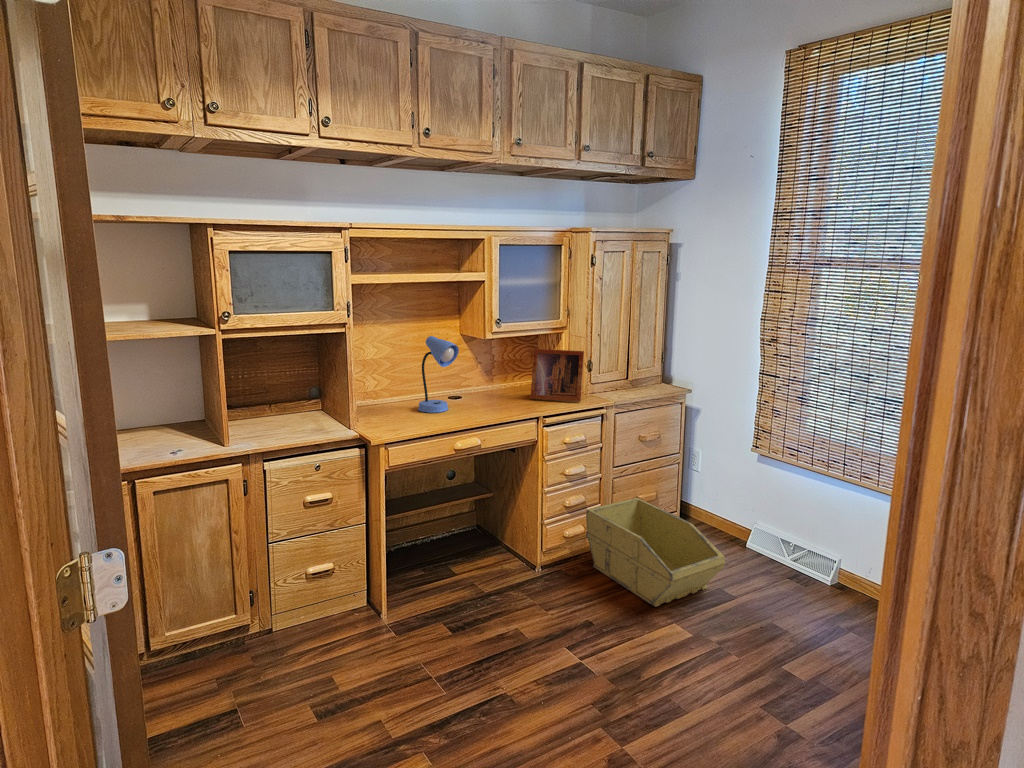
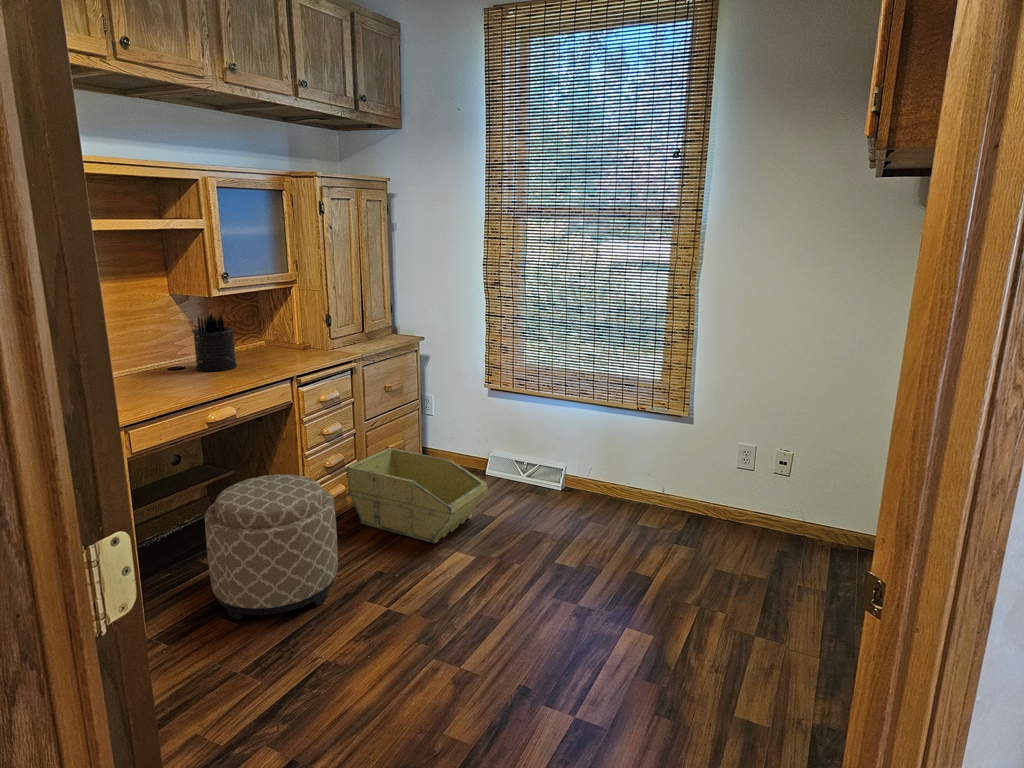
desk lamp: present [418,336,459,413] -> none [137,295,187,386]
picture frame: present [530,349,584,402] -> none [267,304,327,360]
pen holder: none [467,352,502,404] -> present [192,313,237,371]
ottoman: none [440,505,552,637] -> present [205,474,338,620]

